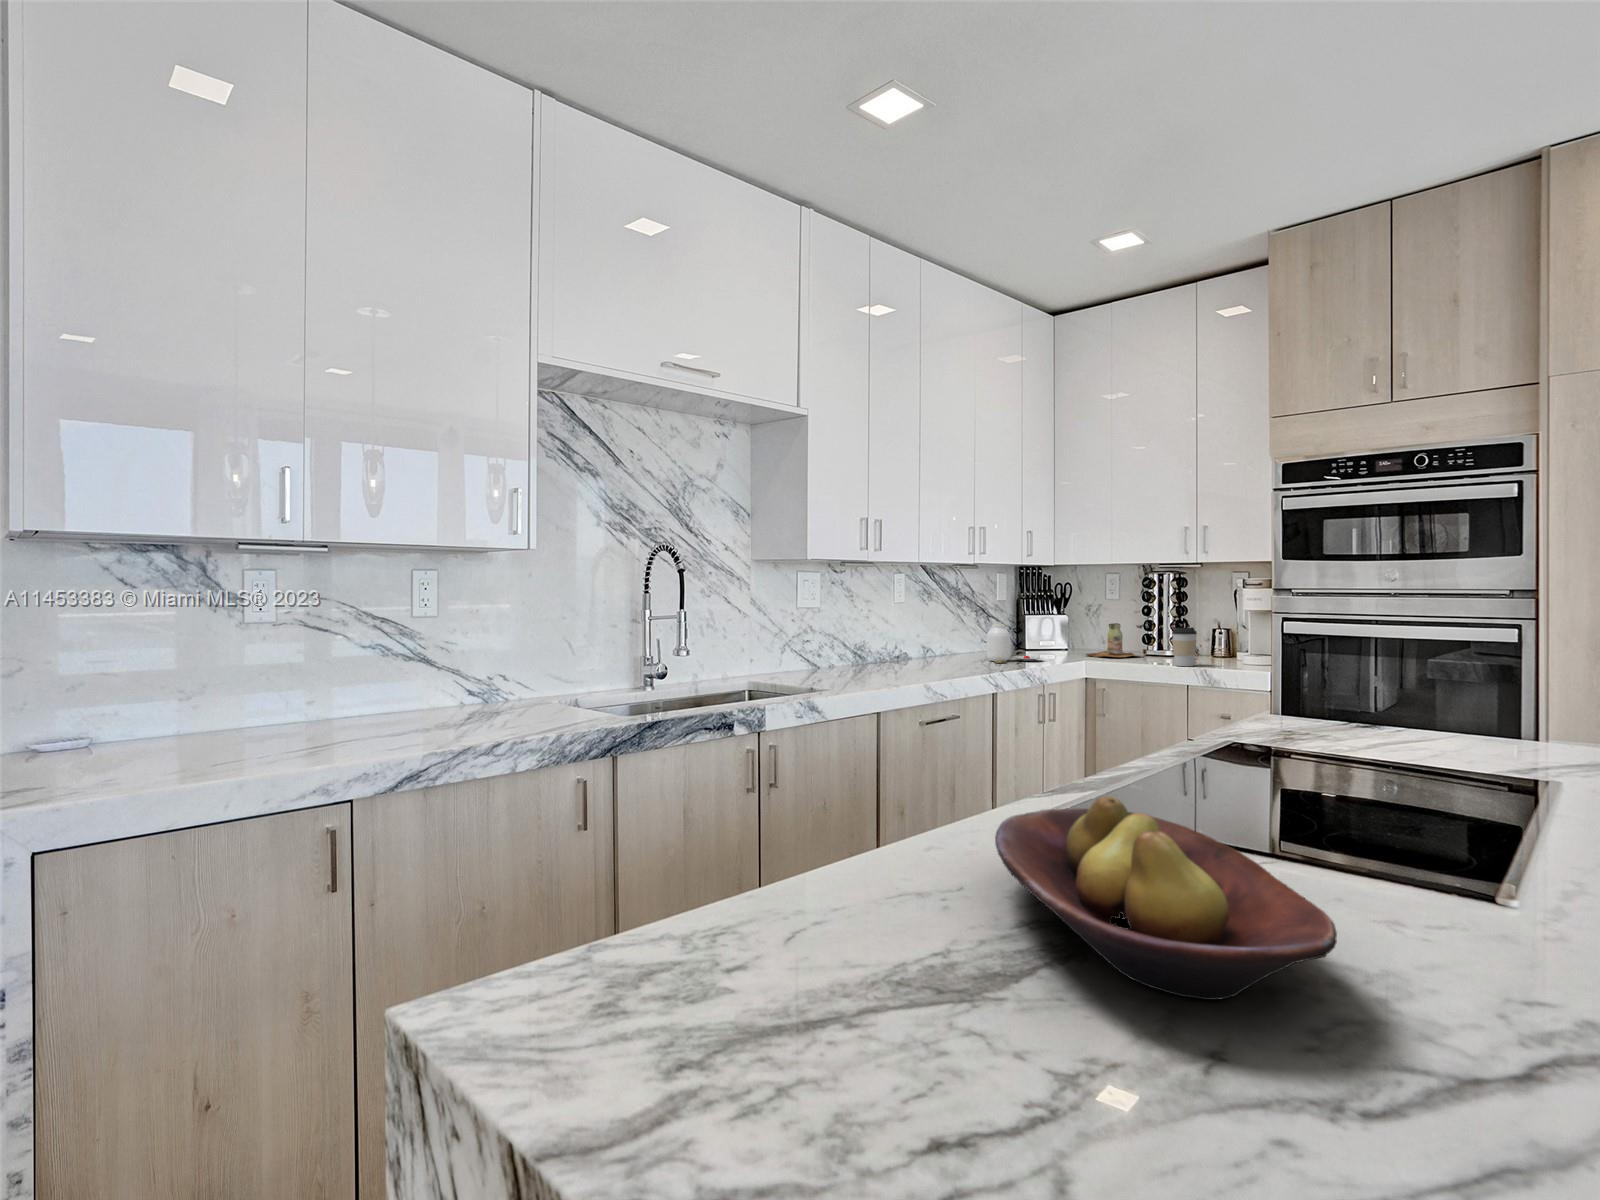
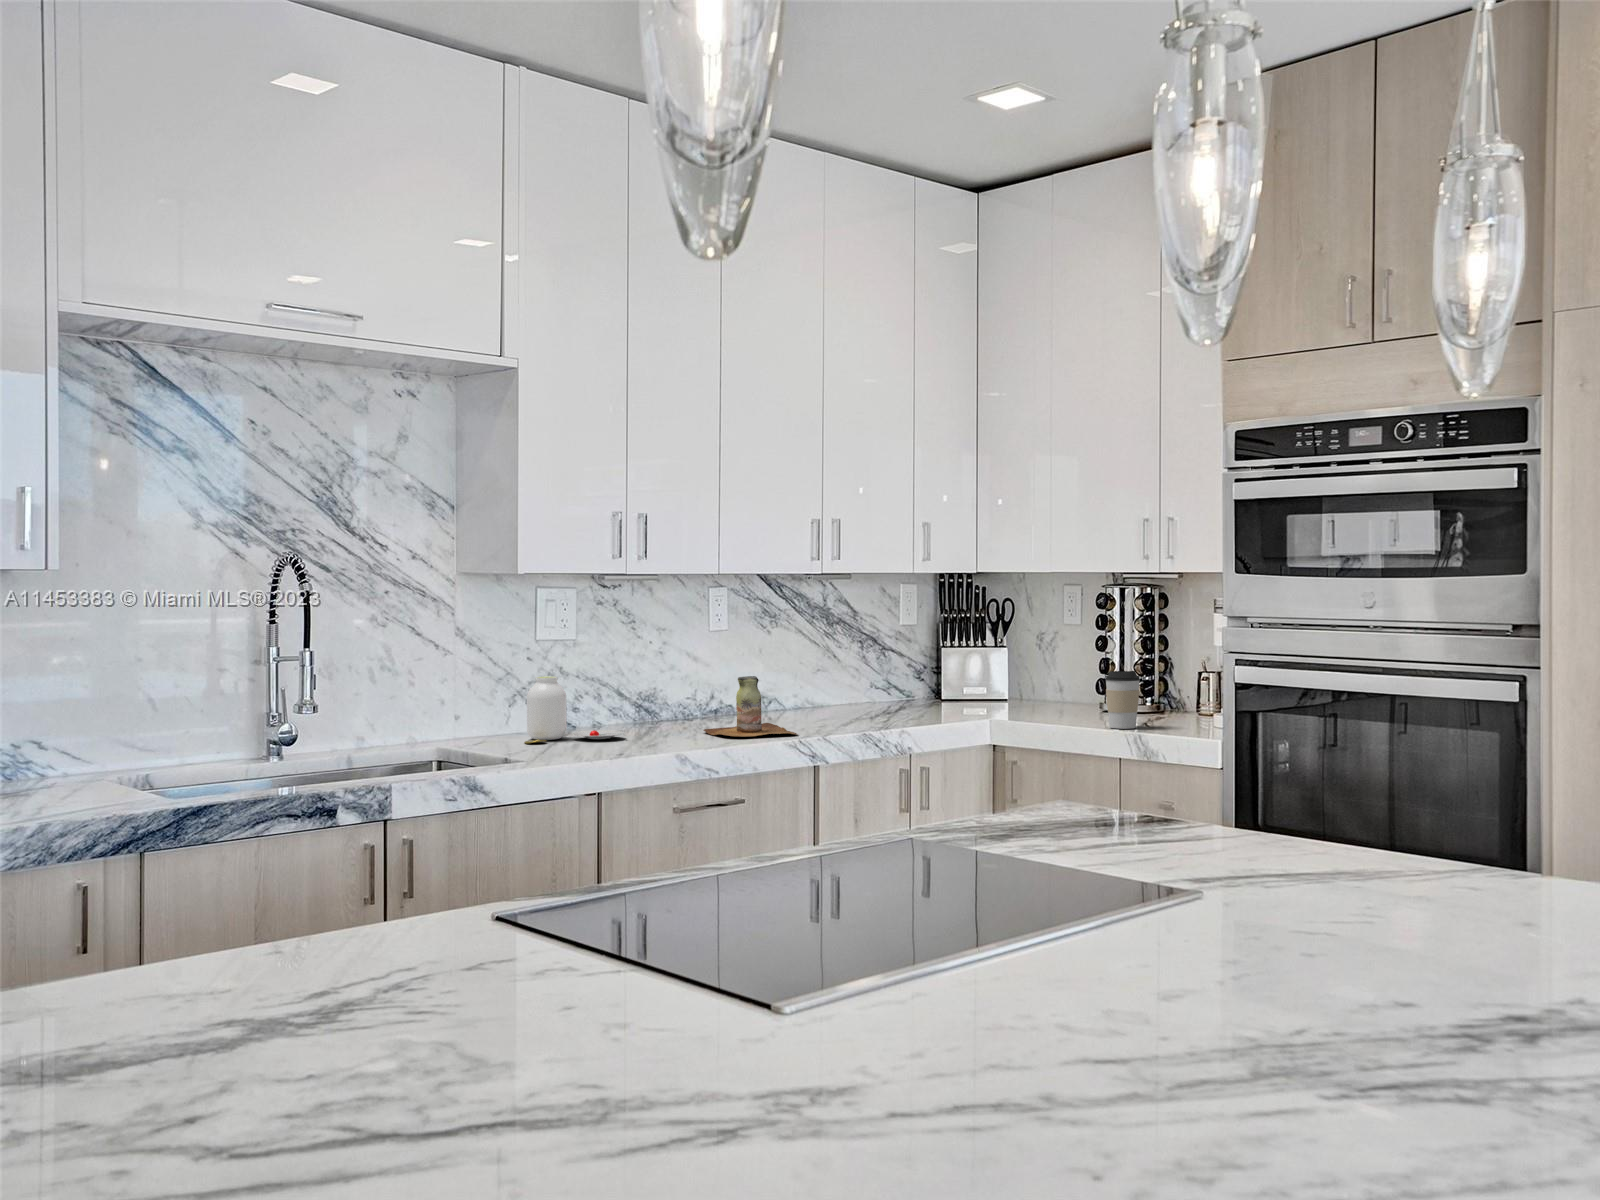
bottle: present [1085,623,1141,657] -> present [704,676,797,737]
jar: present [987,624,1043,663] -> present [524,677,624,743]
fruit bowl: present [995,796,1337,1000] -> none [118,895,462,1093]

